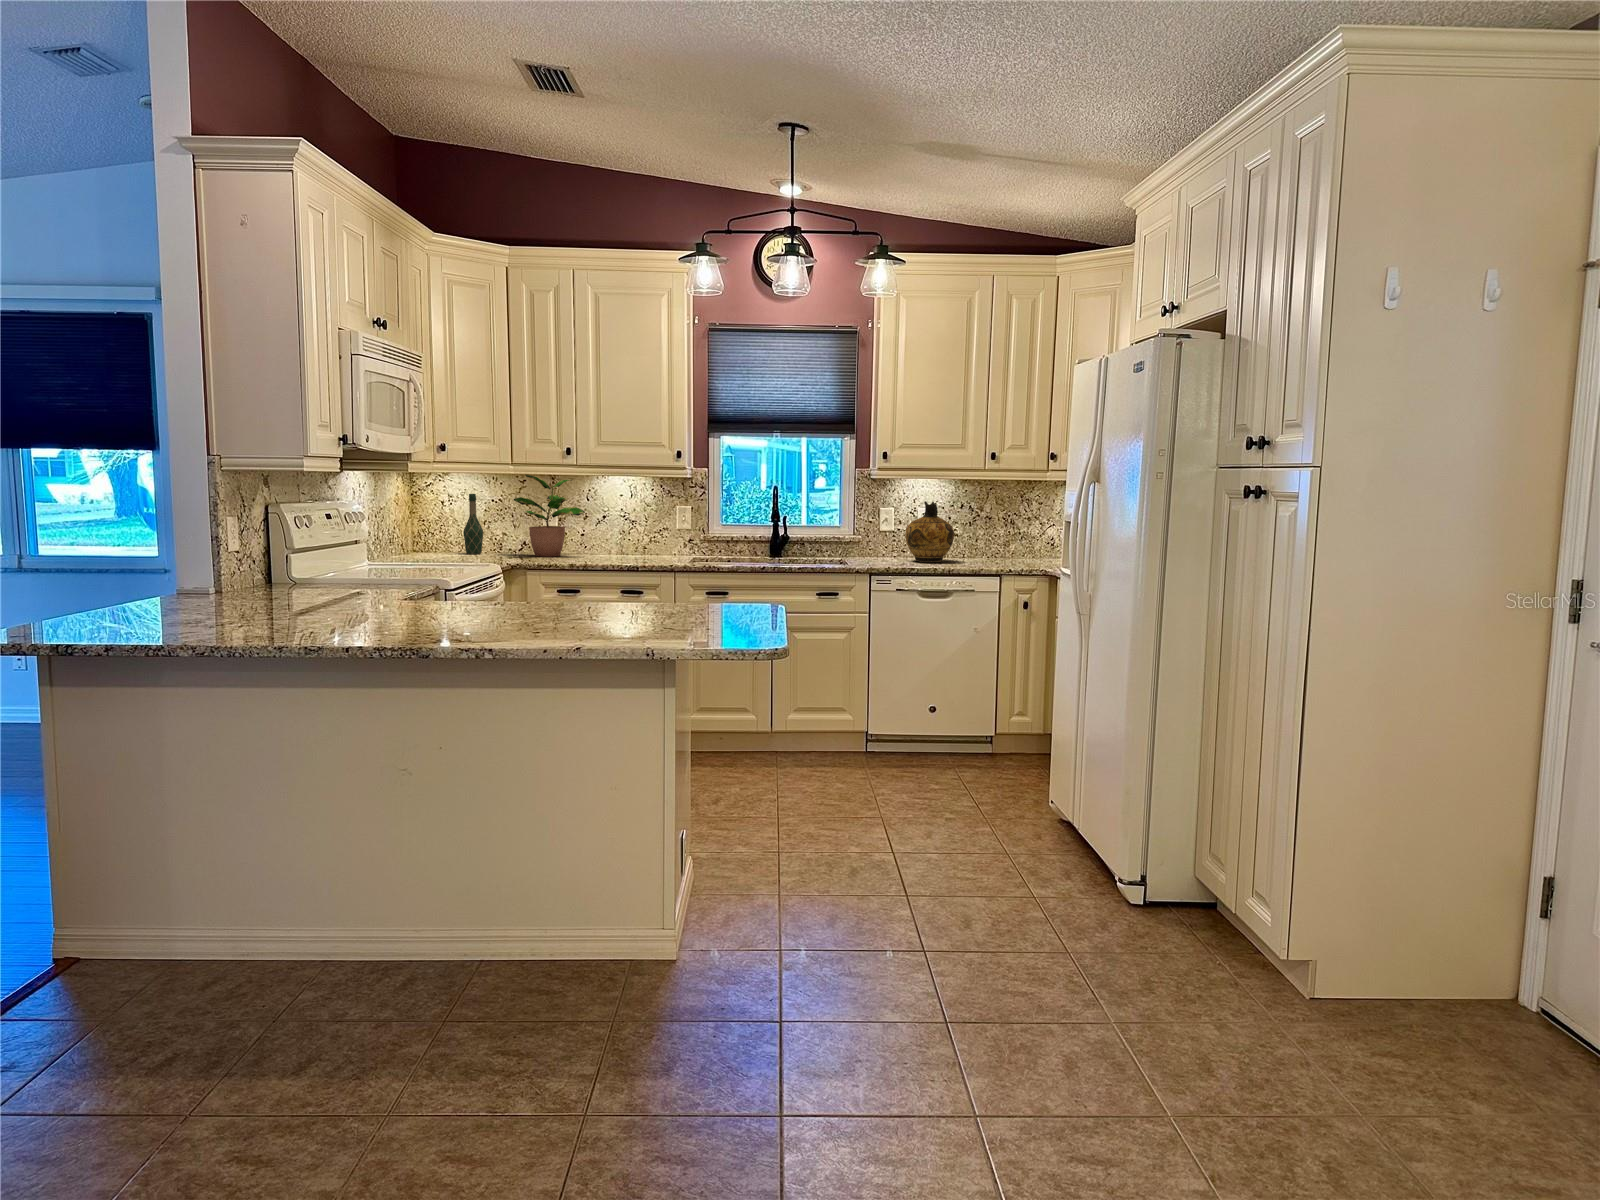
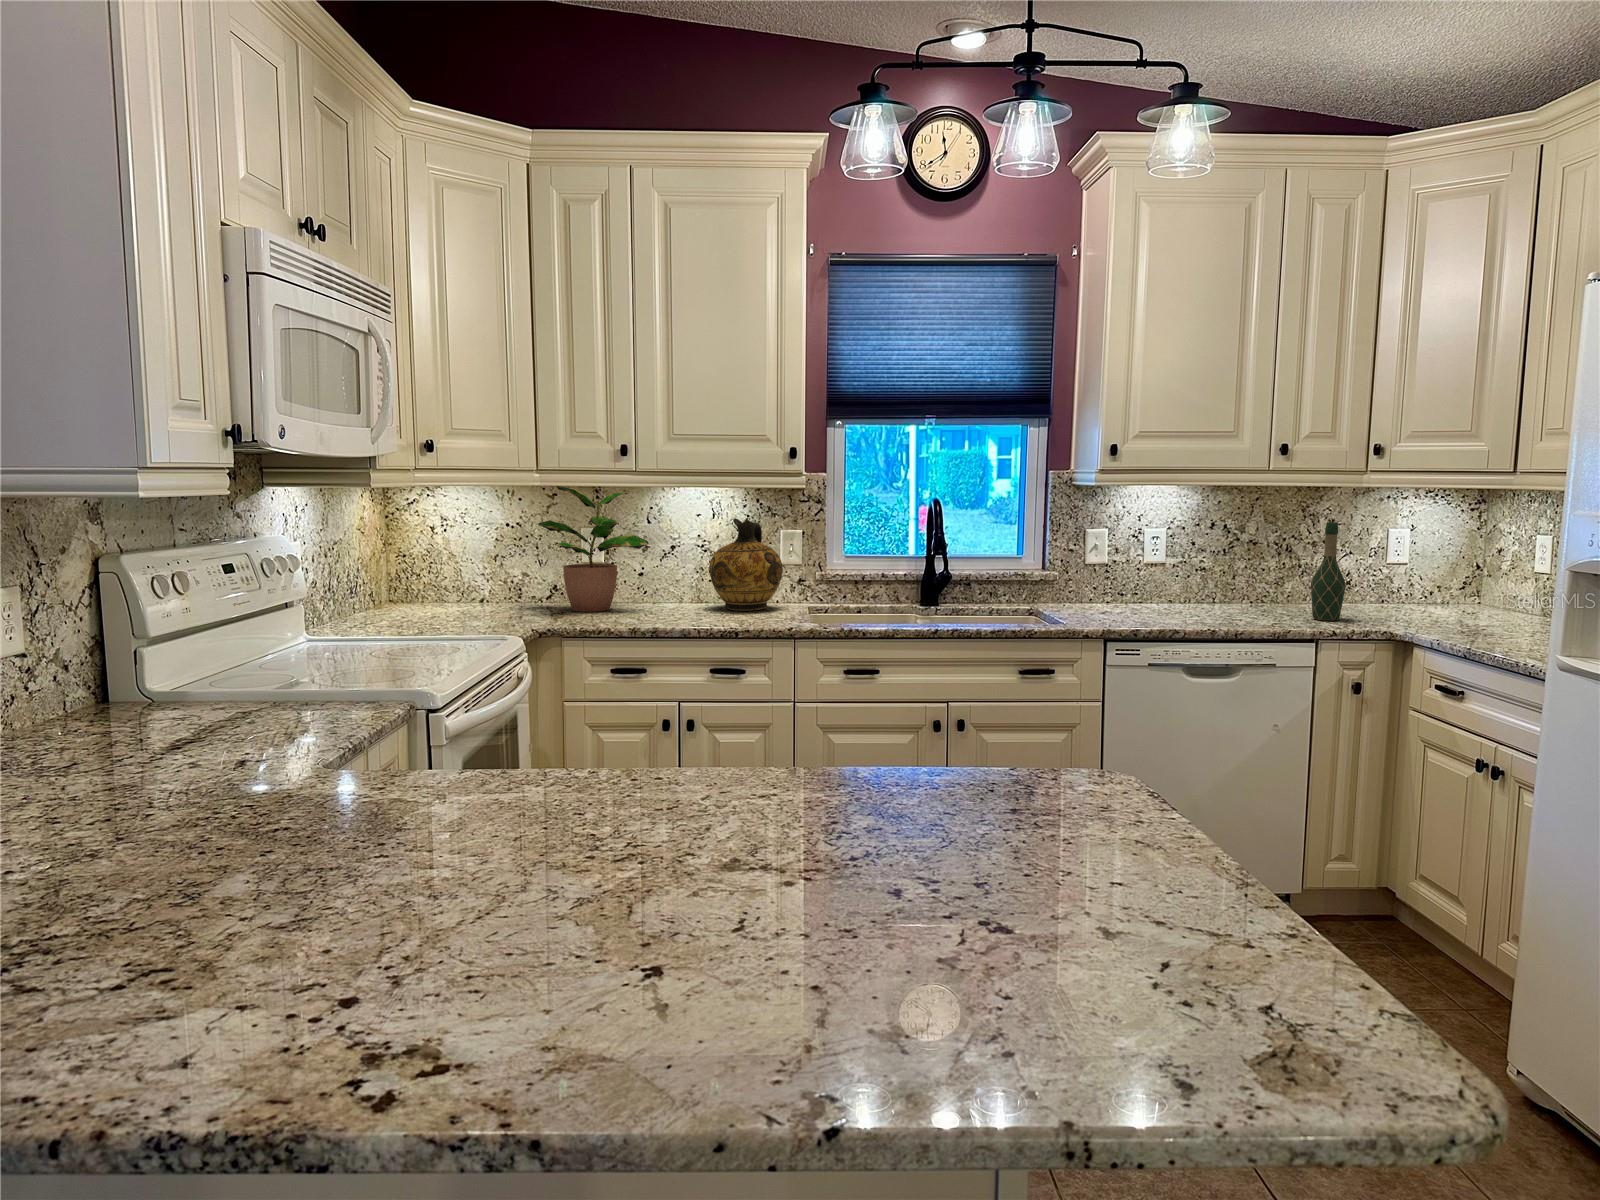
wine bottle: present [463,494,483,554] -> present [1311,522,1346,621]
ceramic jug: present [905,501,954,562] -> present [709,518,783,611]

